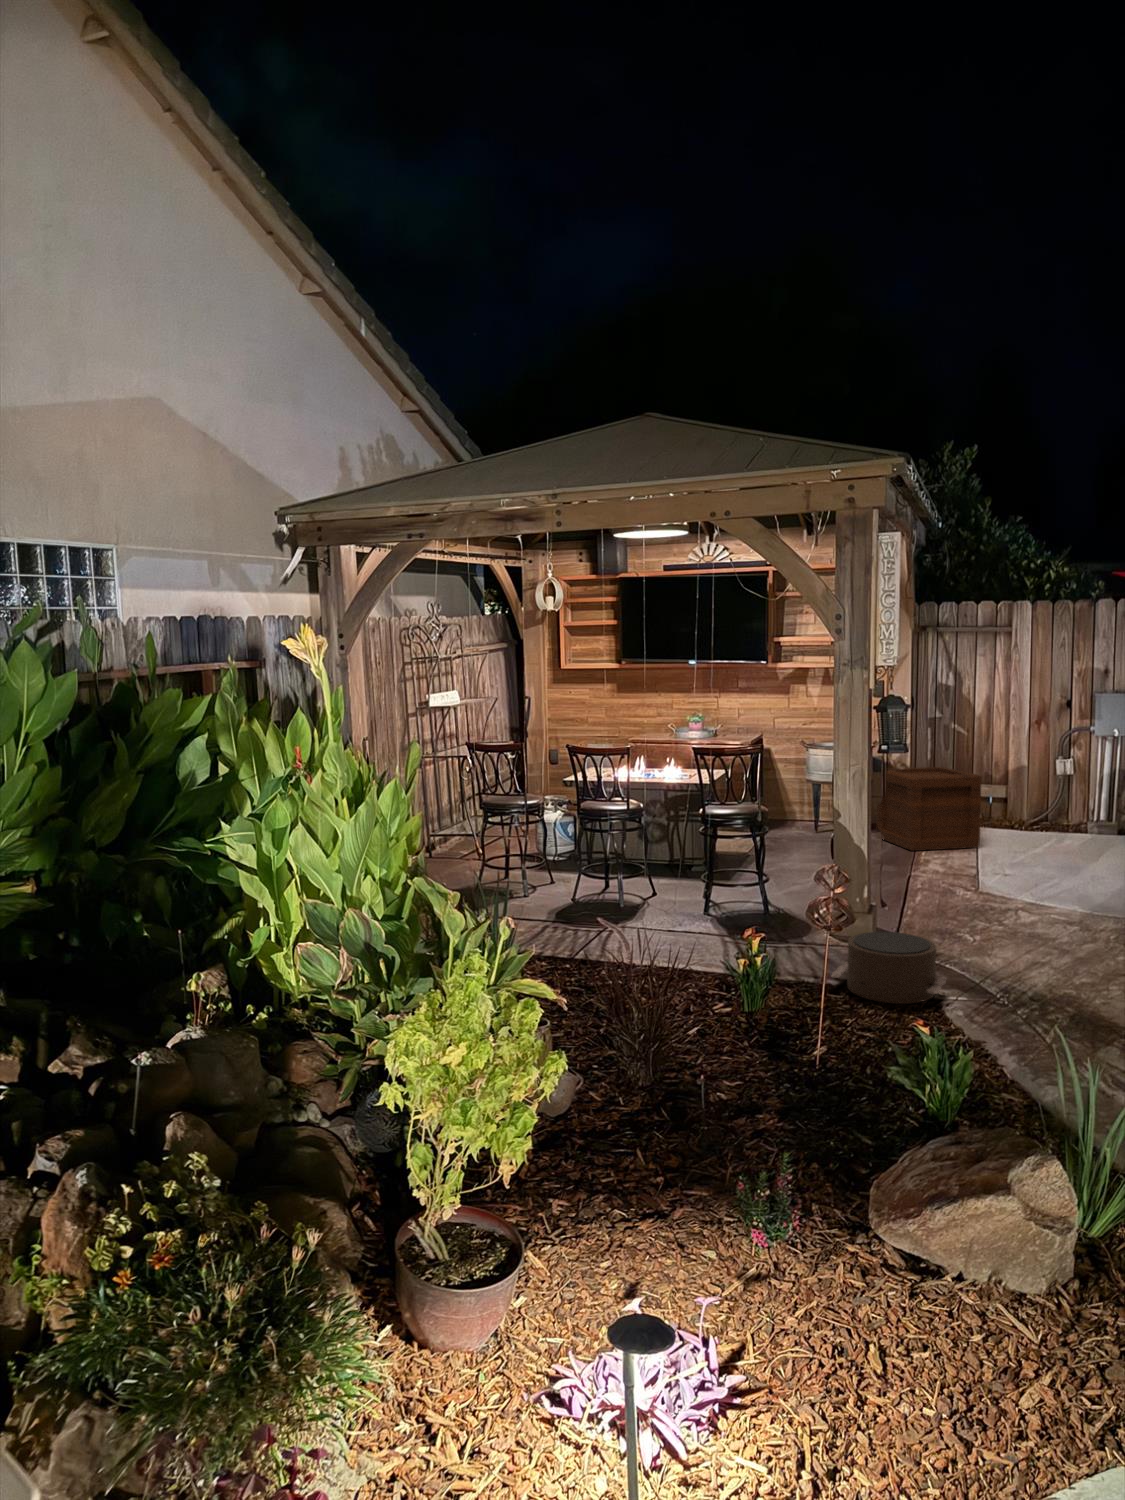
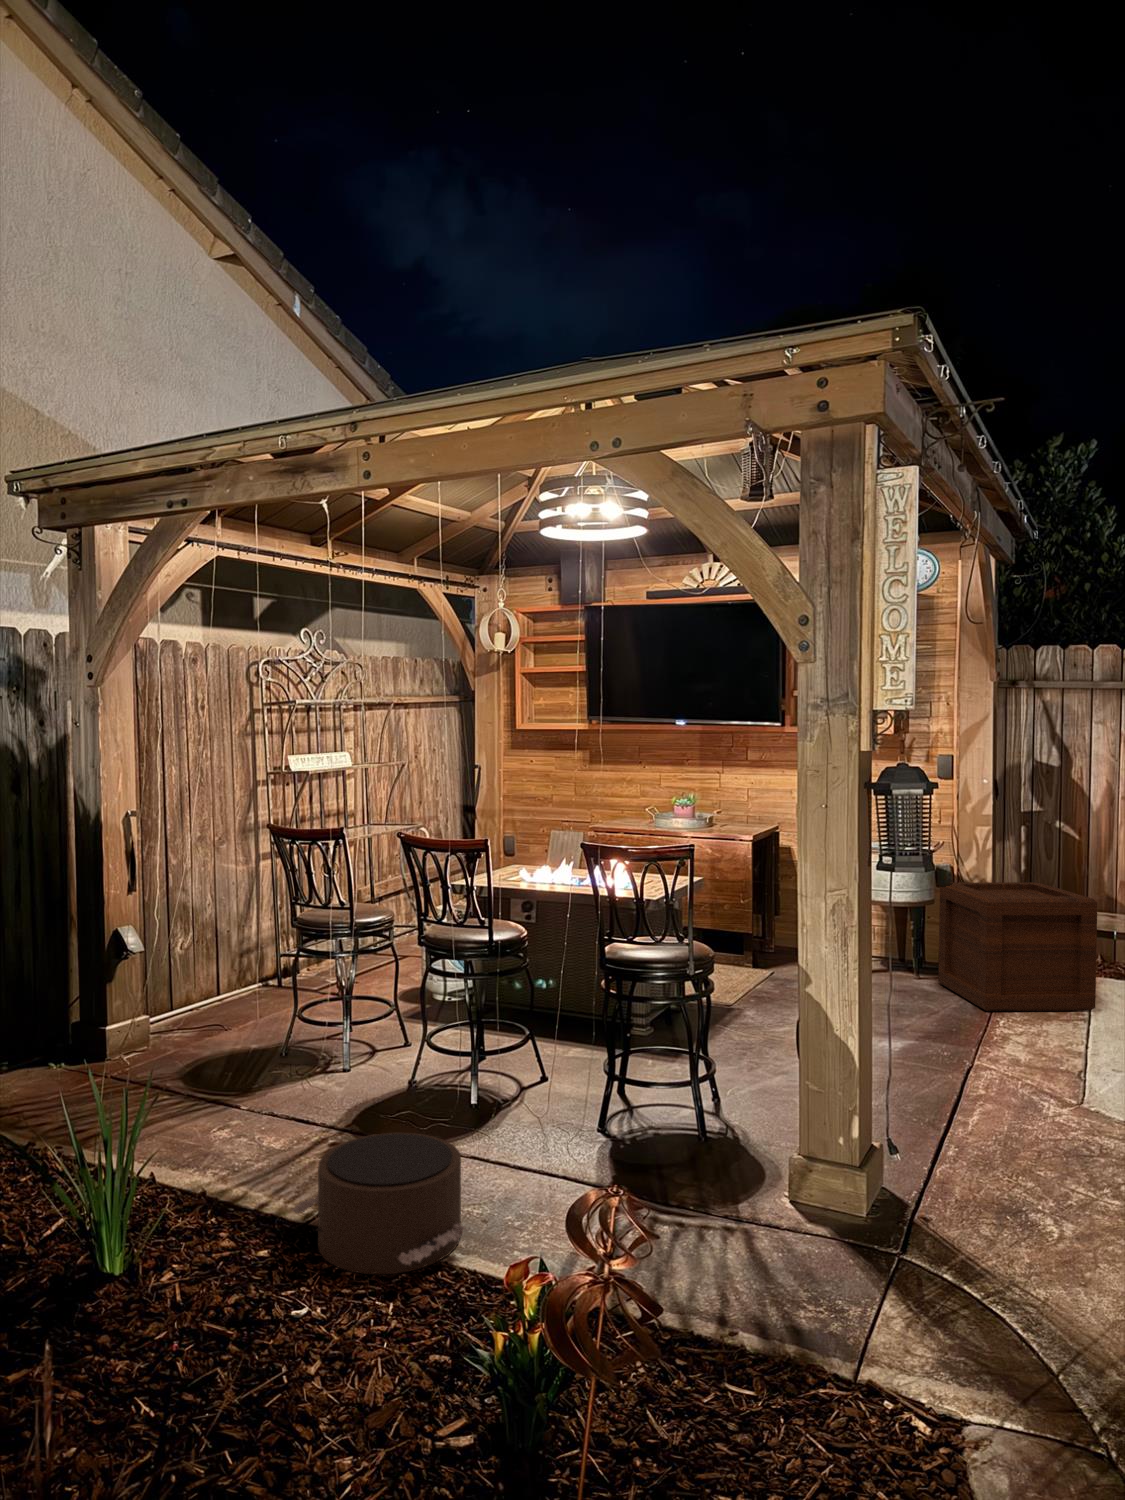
pouf: present [831,932,946,1004] -> present [292,1133,468,1274]

